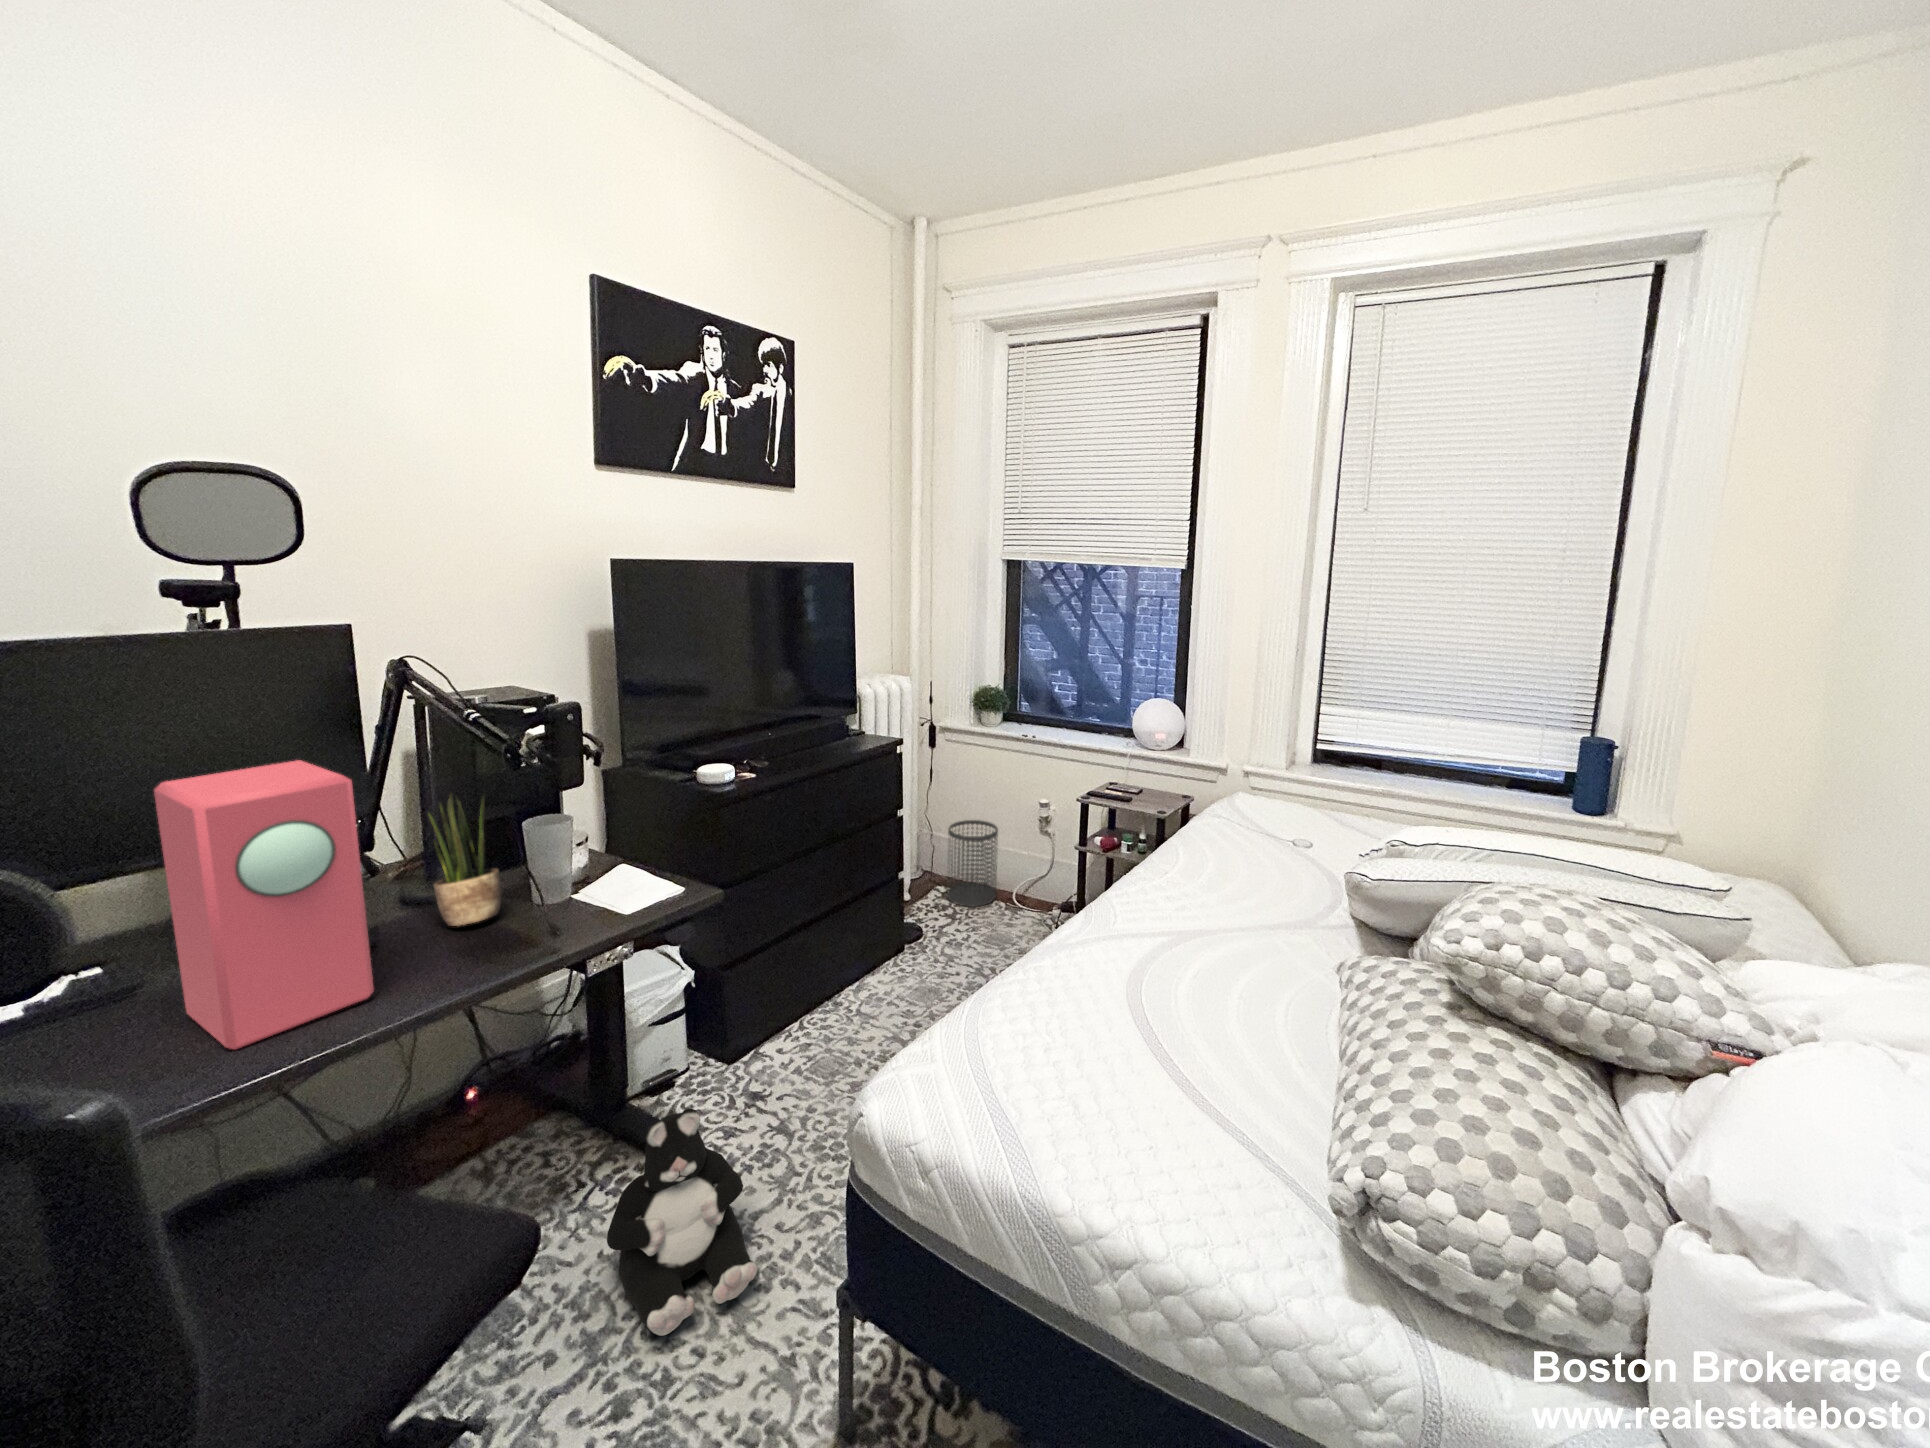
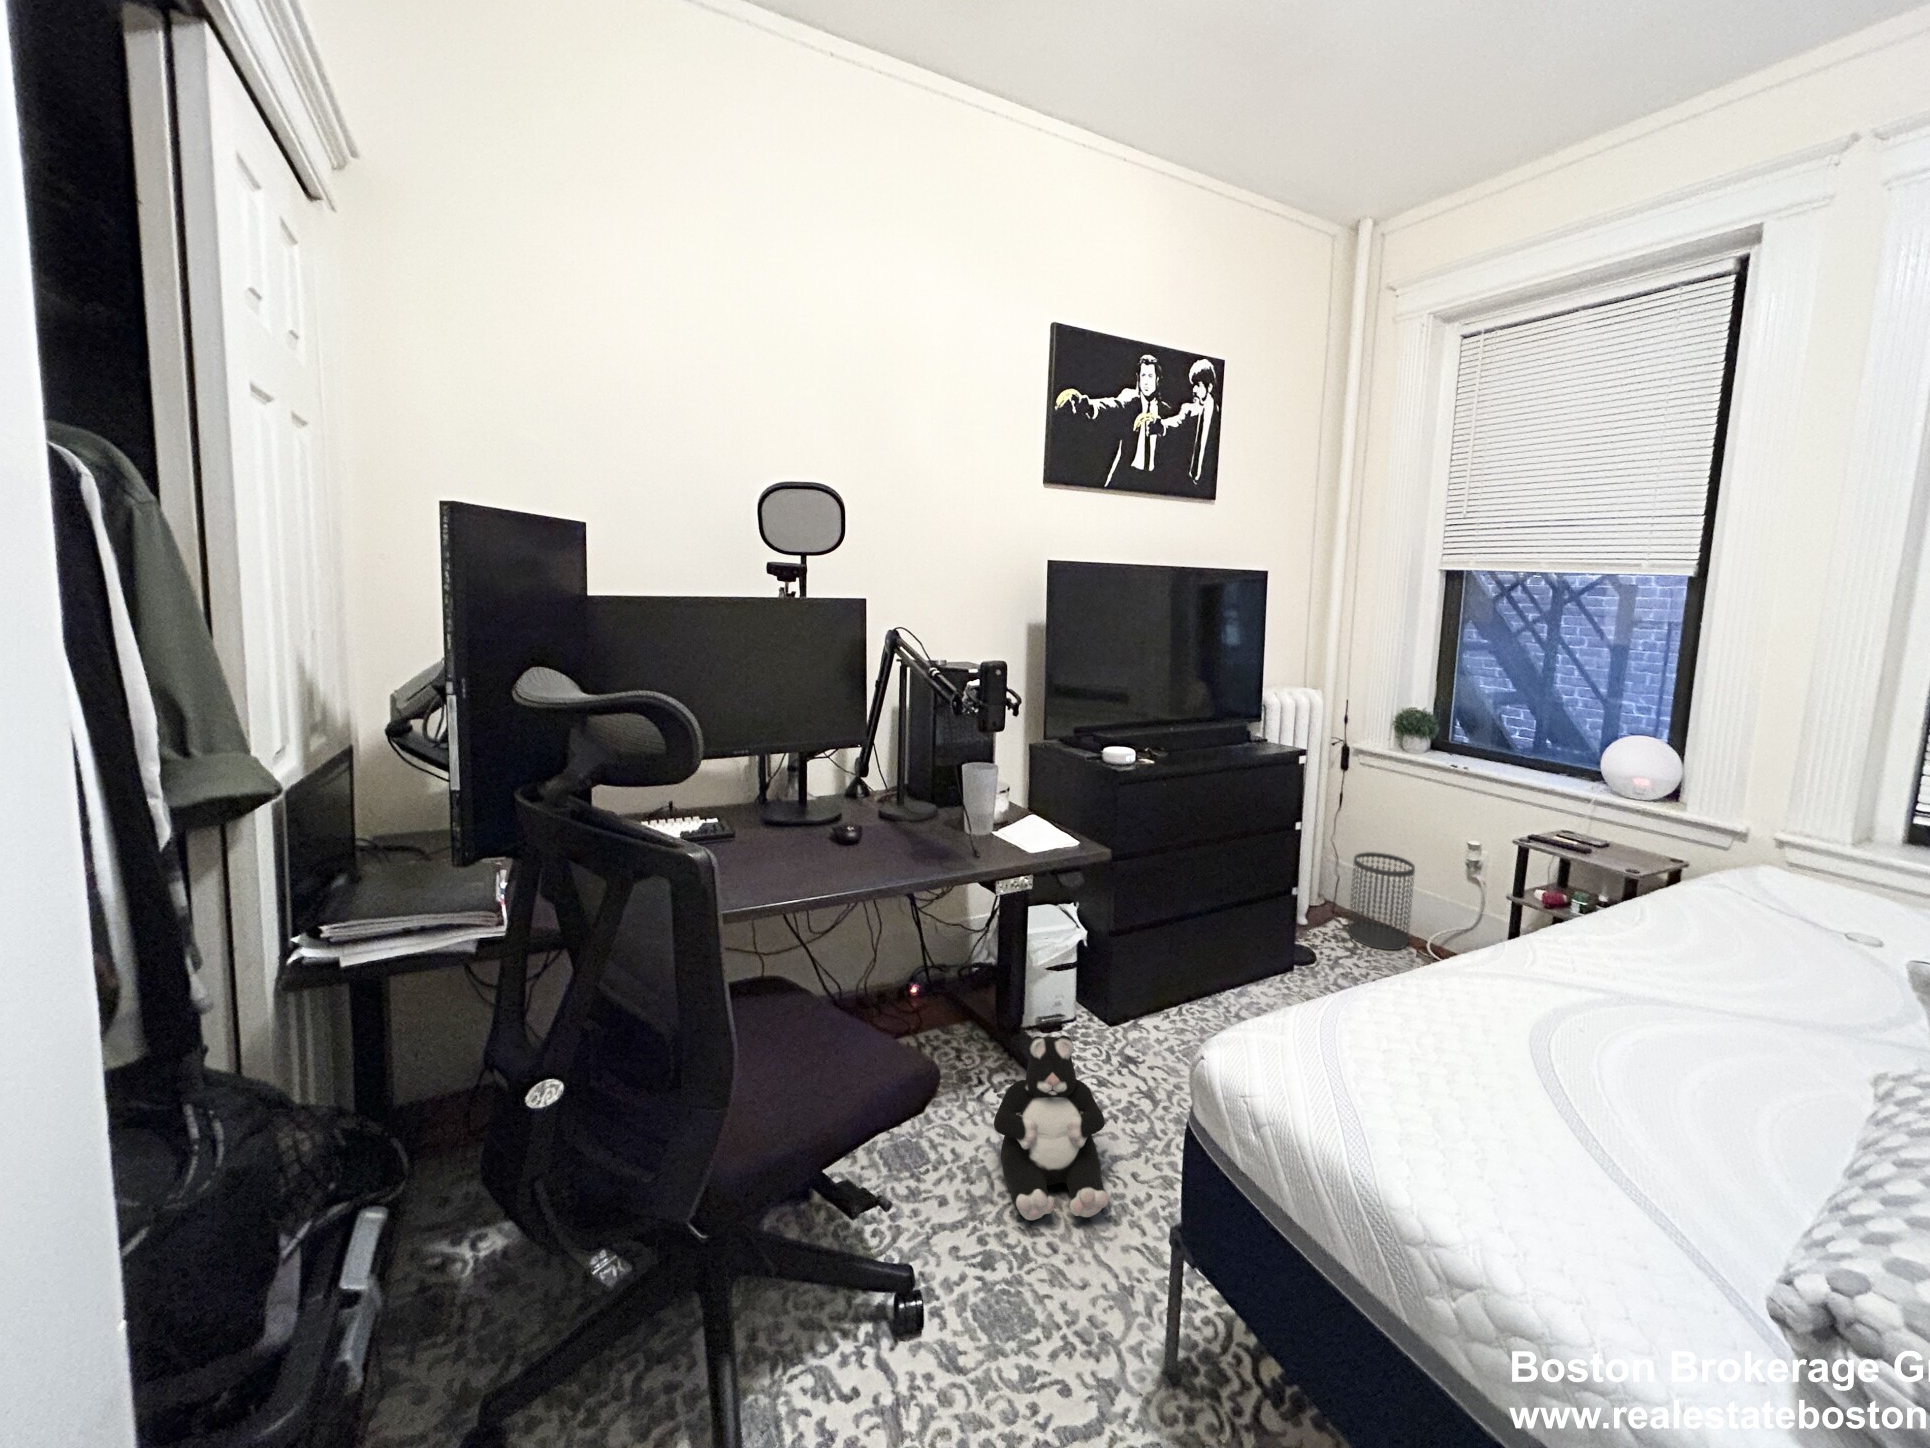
speaker: present [154,760,374,1050] -> none [762,692,861,880]
potted plant: present [428,794,501,926] -> none [903,732,945,836]

